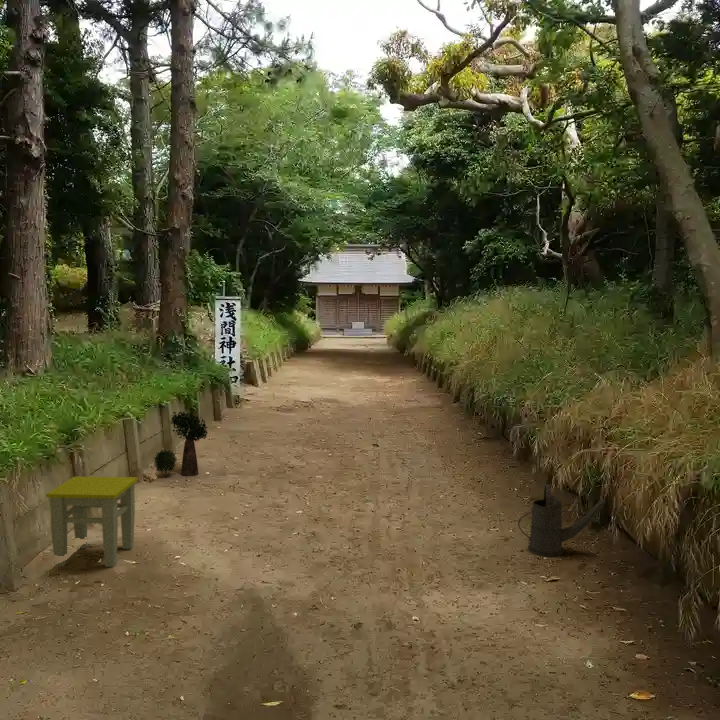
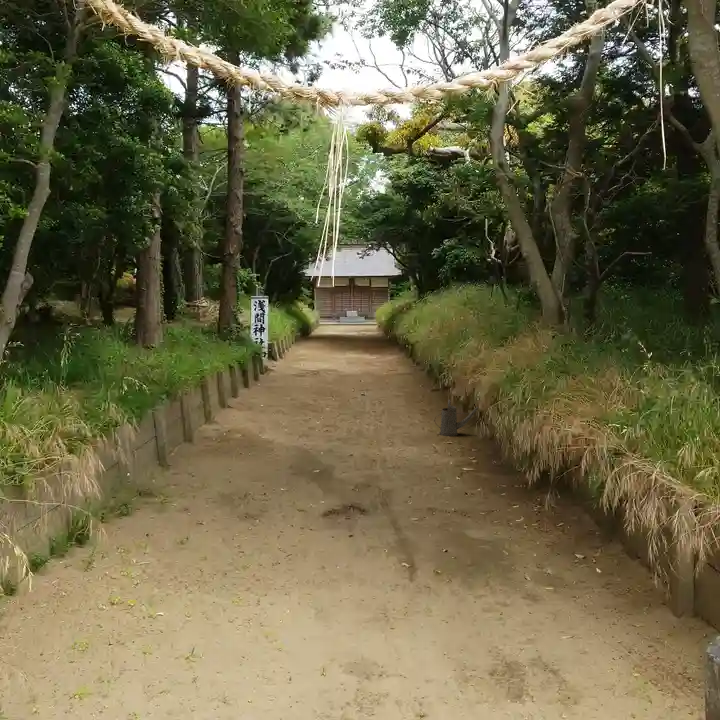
potted plant: present [154,412,208,477] -> none [229,369,260,409]
stool: present [46,477,138,567] -> none [194,398,236,440]

